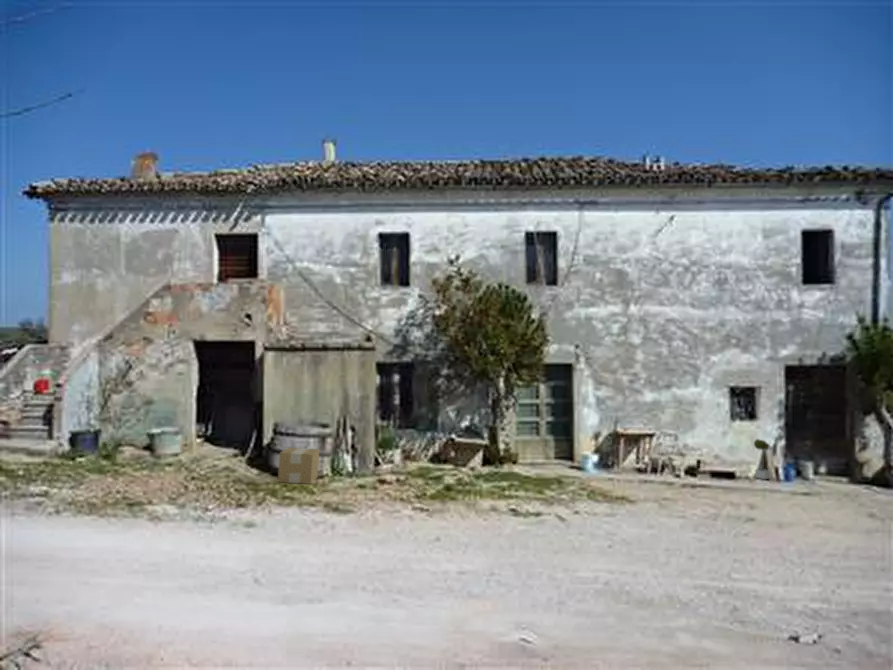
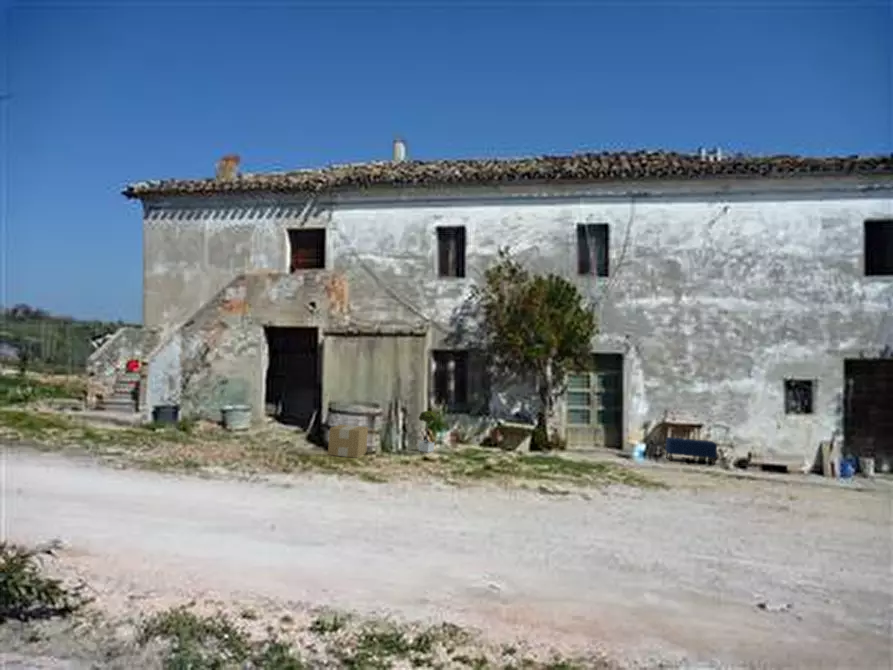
potted tree: present [754,439,771,479] -> present [419,411,436,452]
bench: none [617,447,669,474] -> present [665,437,717,464]

